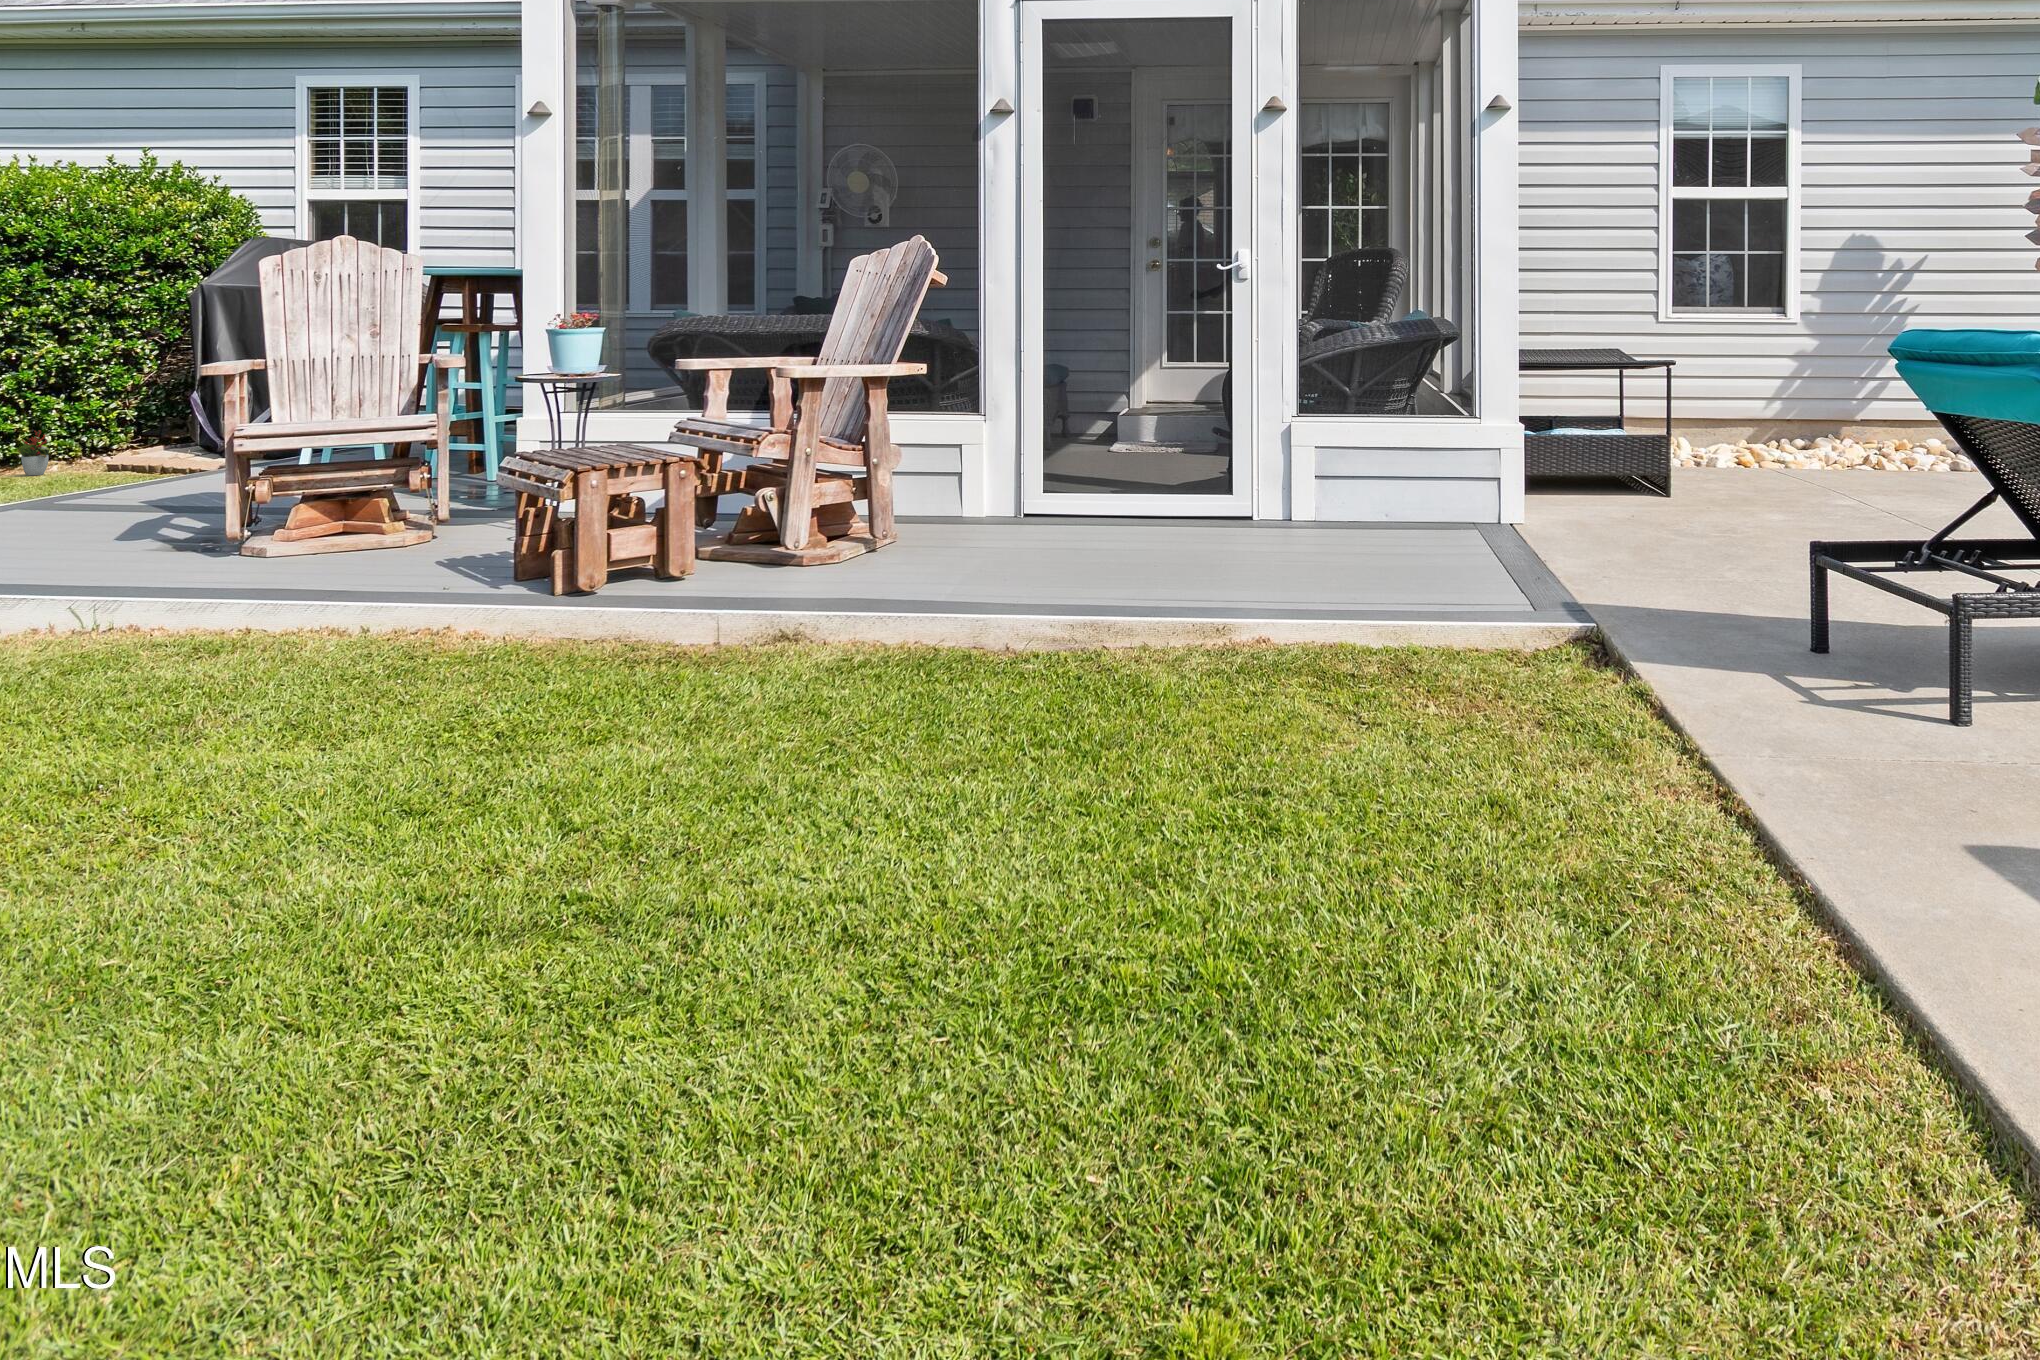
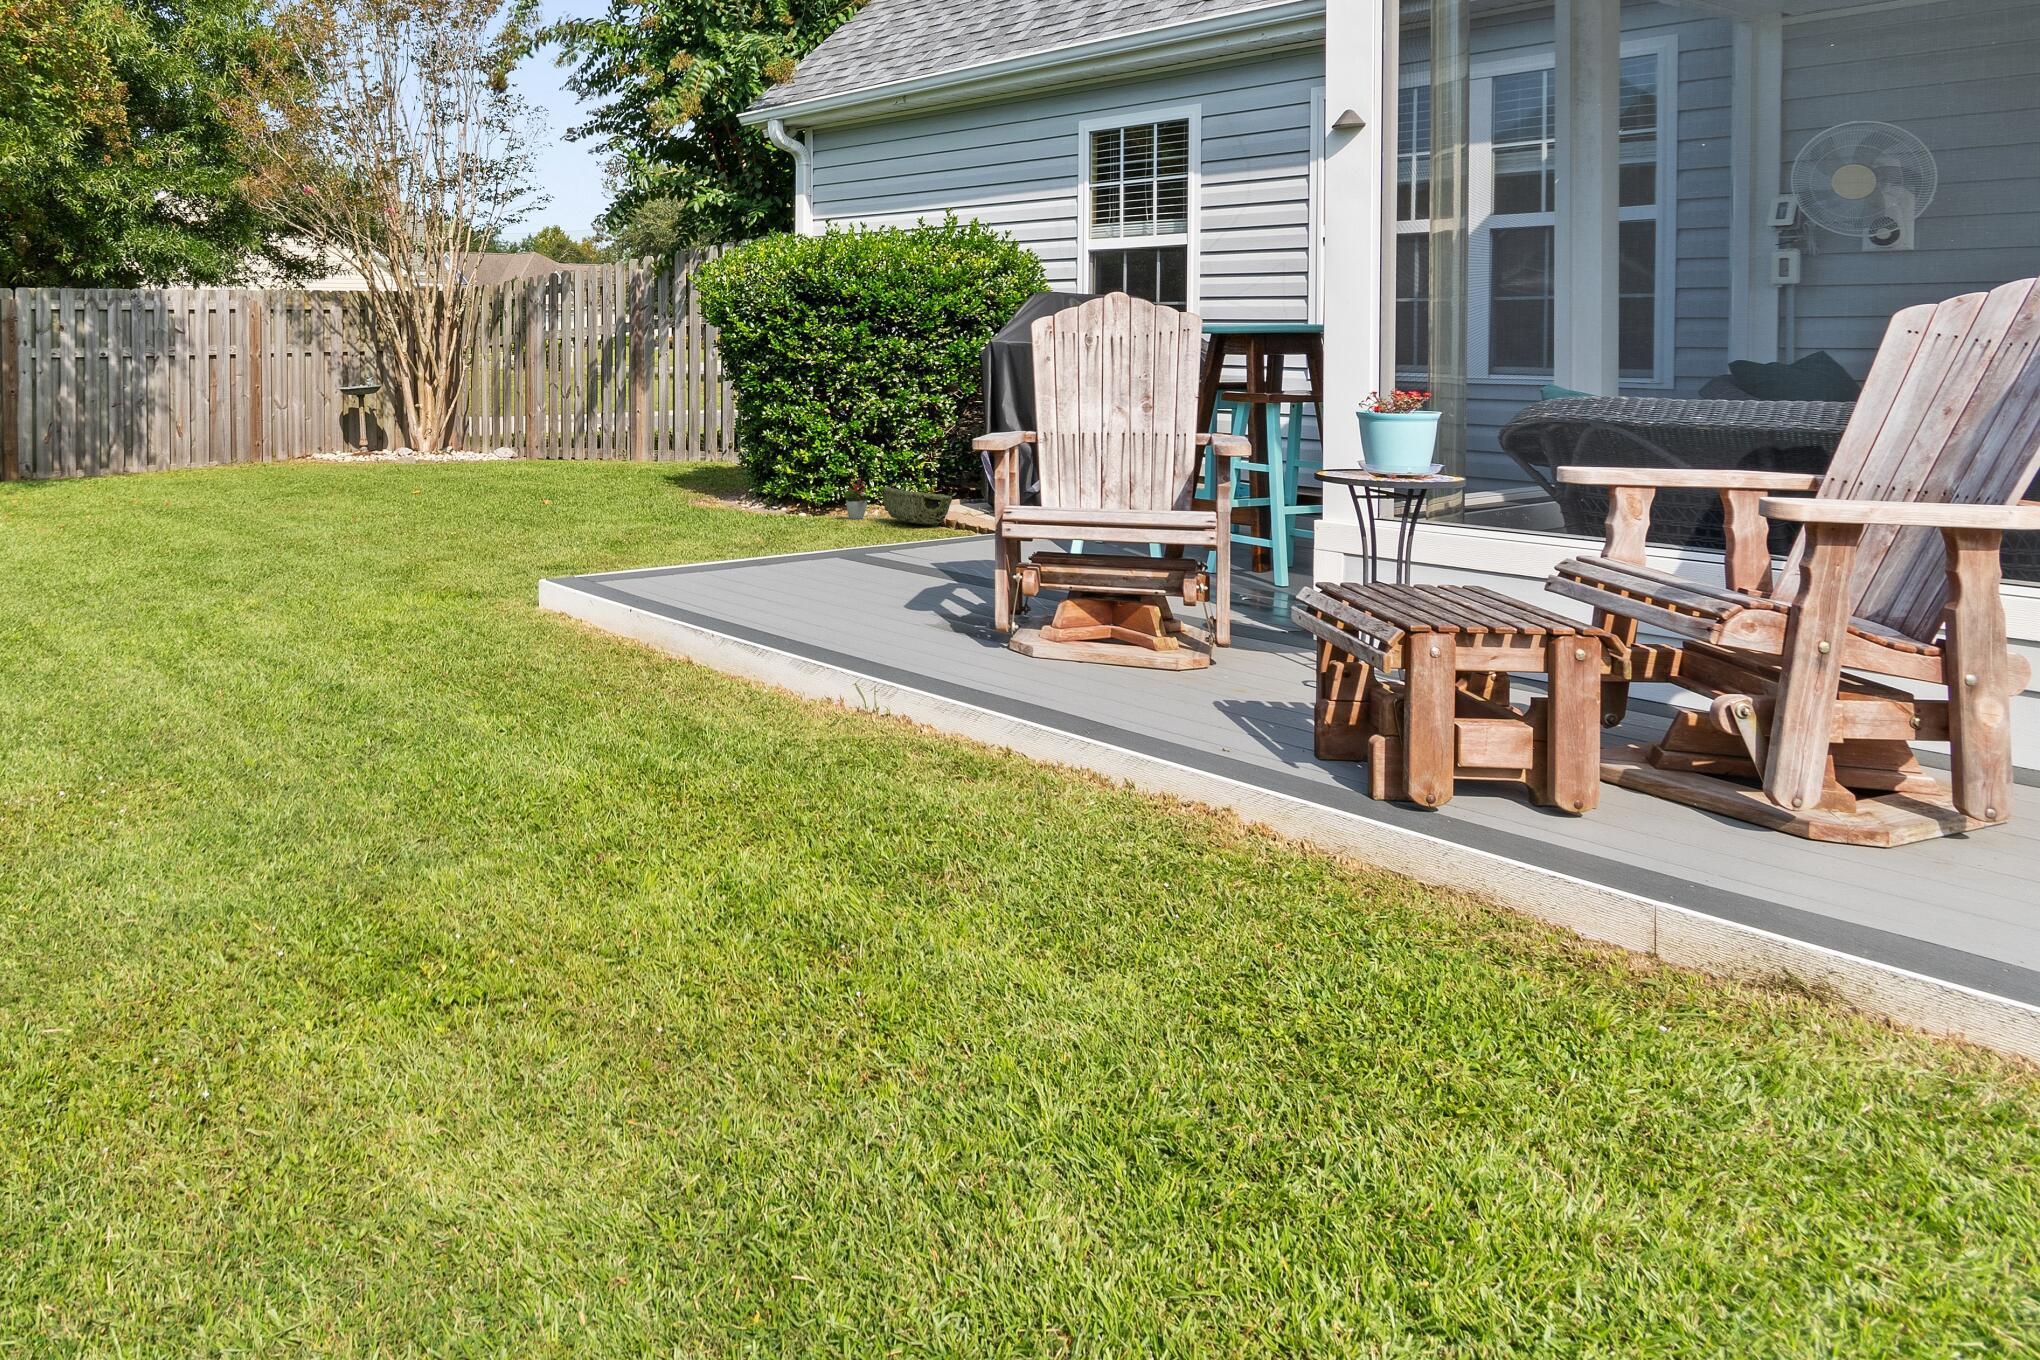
woven basket: none [69,439,158,475] -> present [882,487,952,525]

